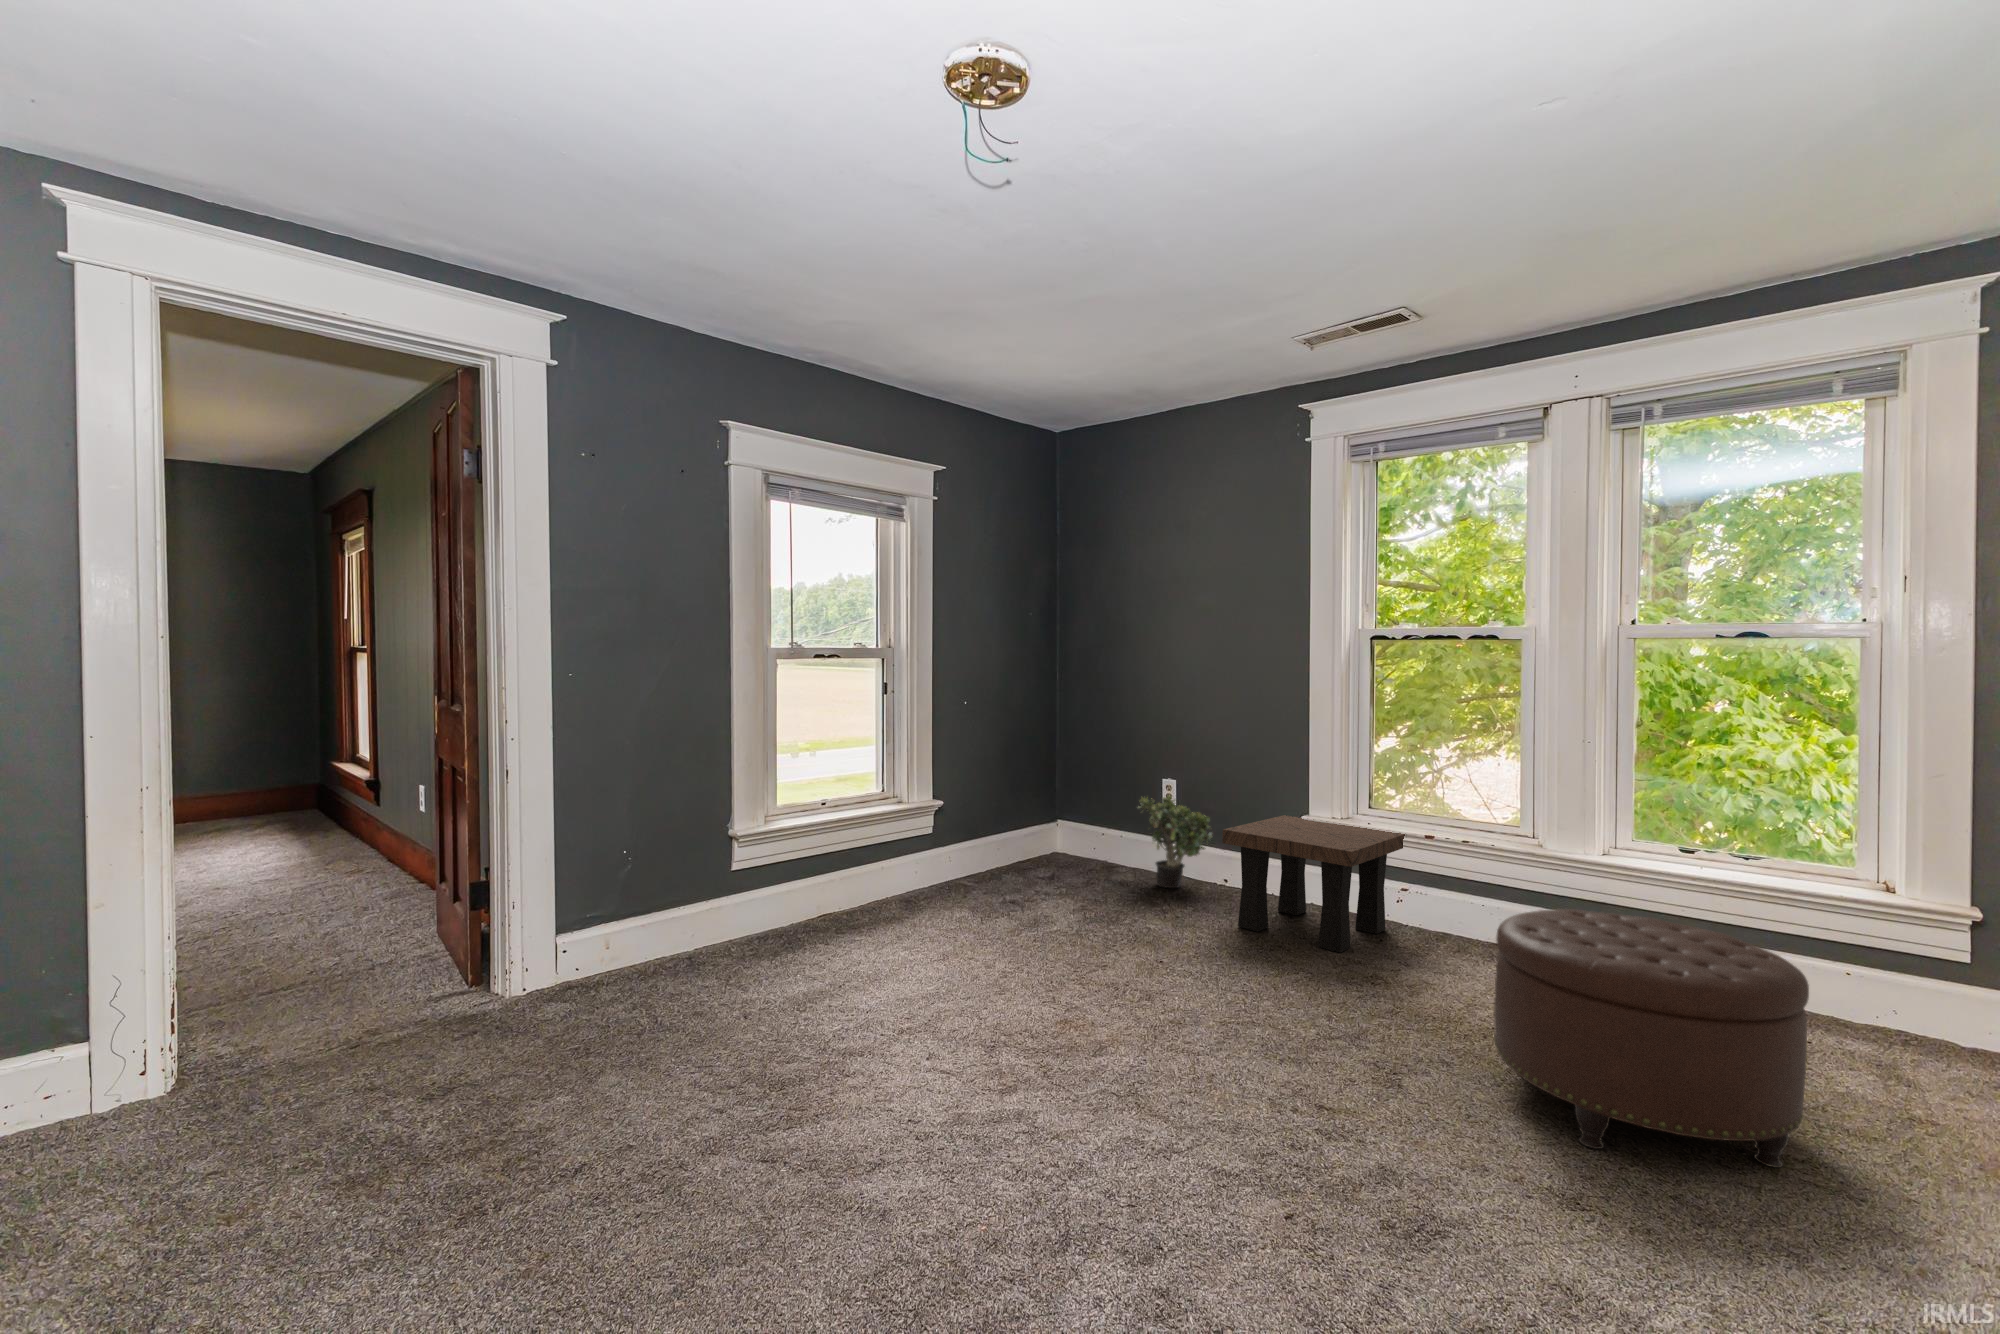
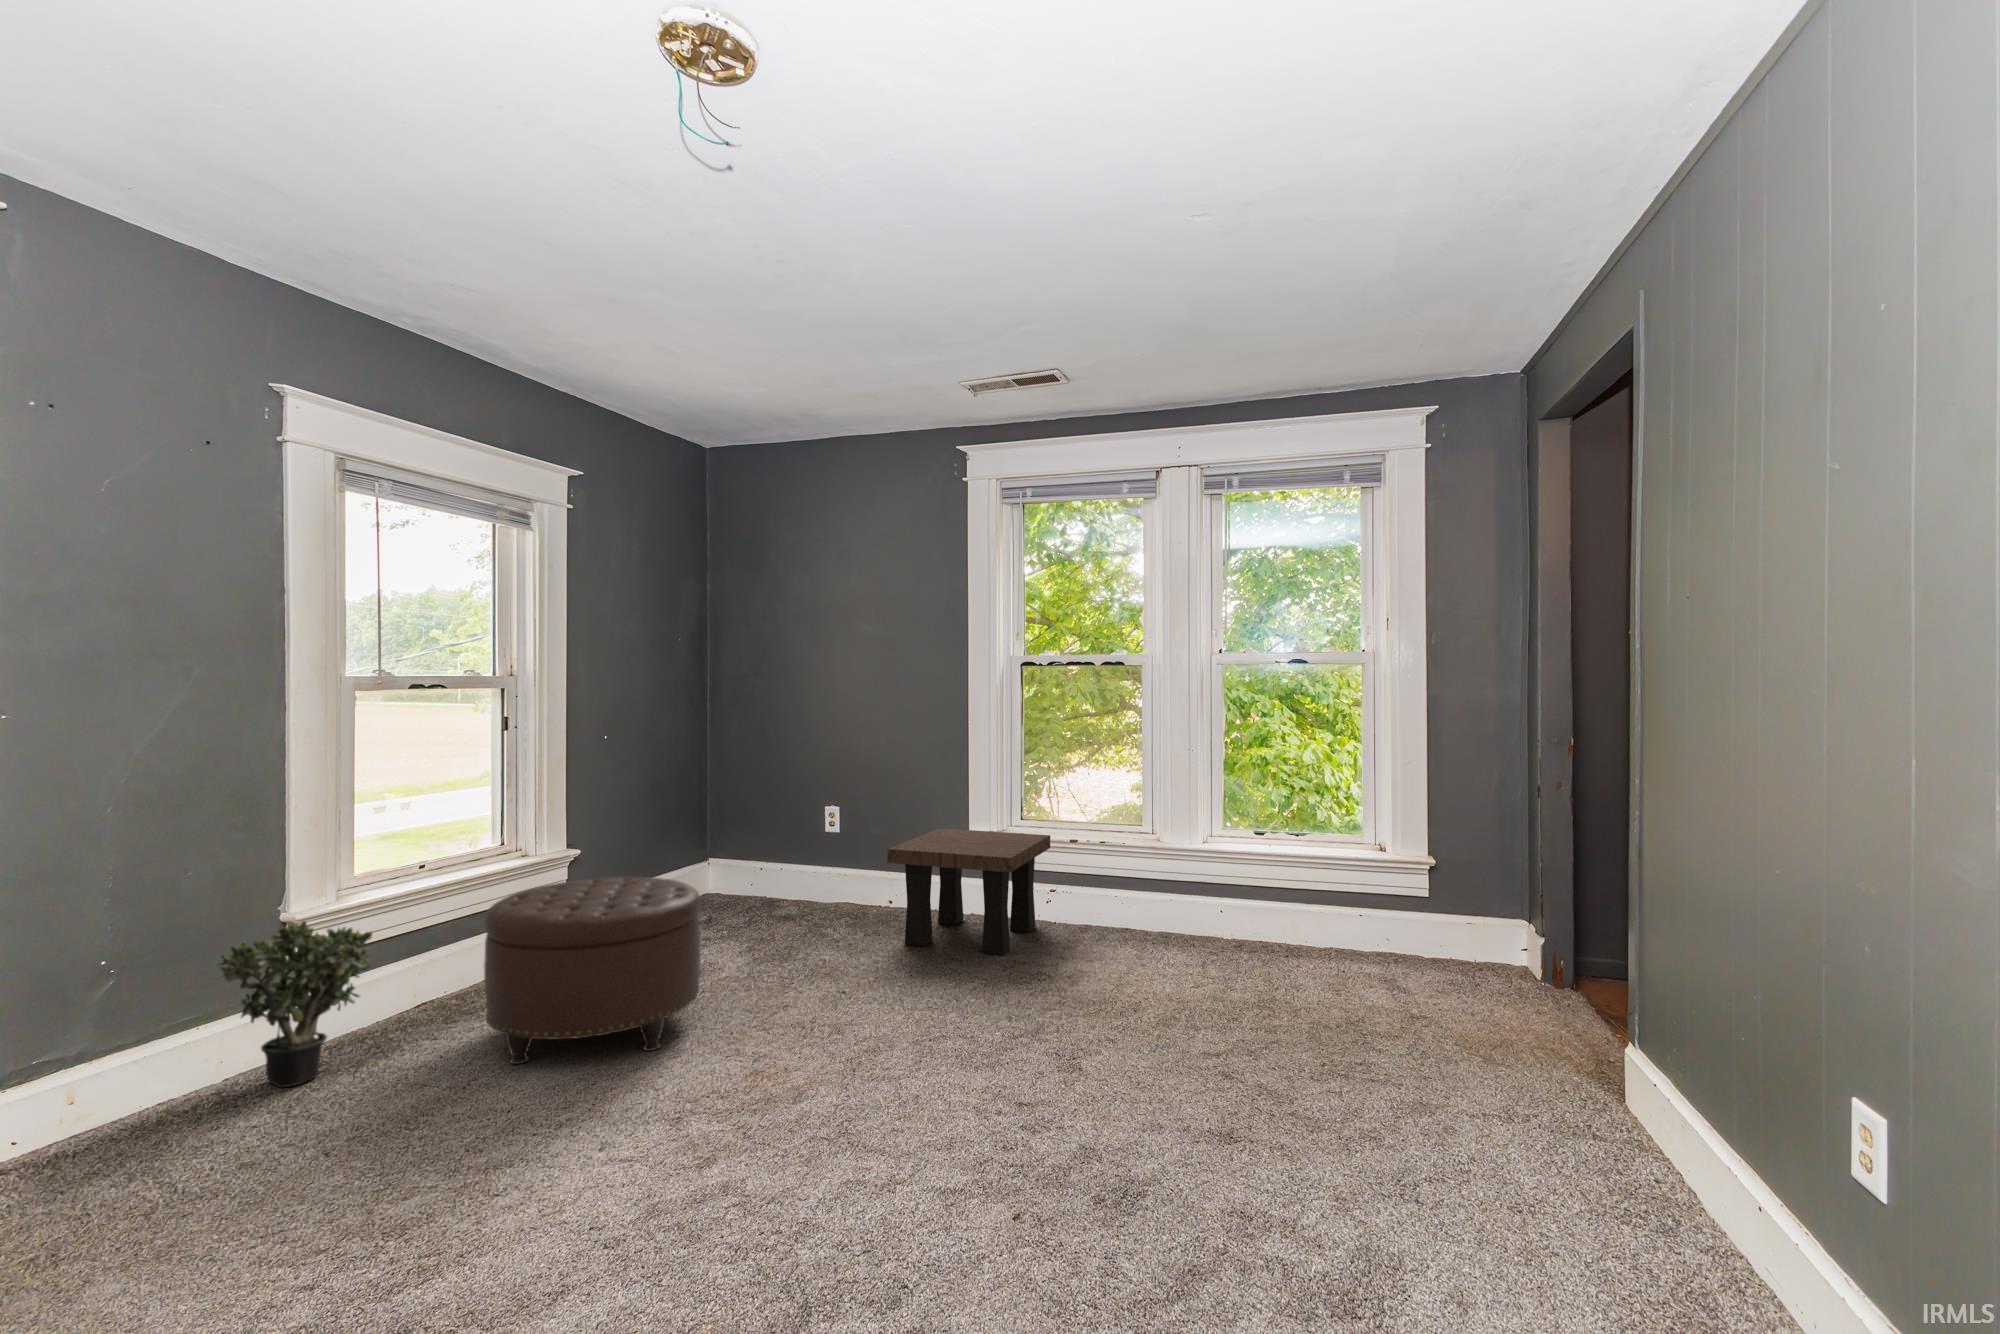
potted plant: present [1140,796,1212,888] -> present [217,921,372,1087]
ottoman: present [1494,909,1809,1168] -> present [484,877,700,1064]

